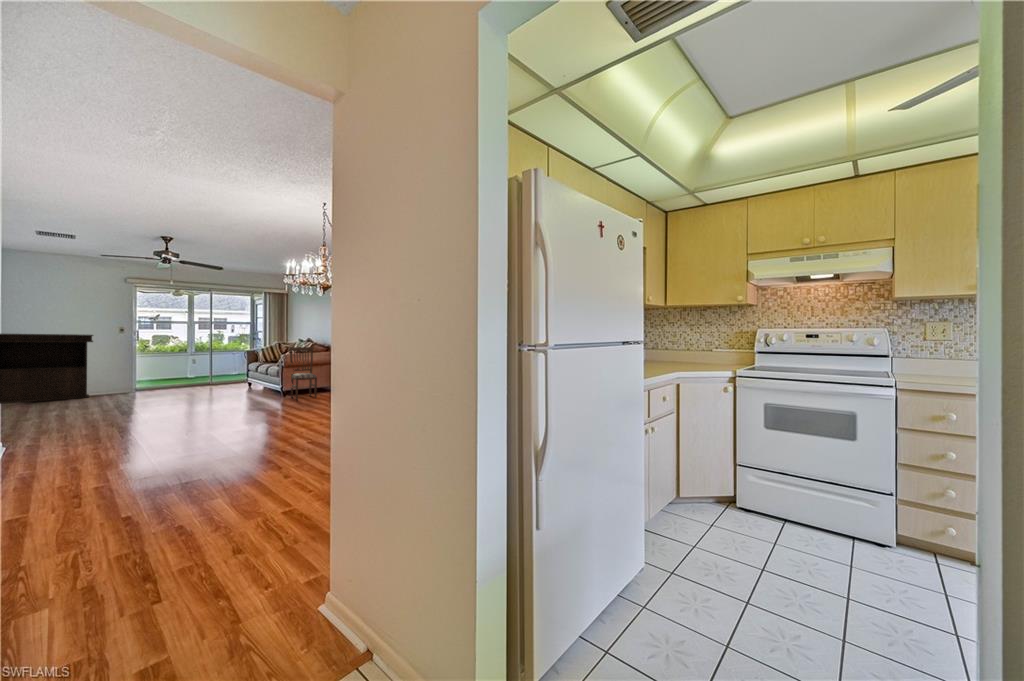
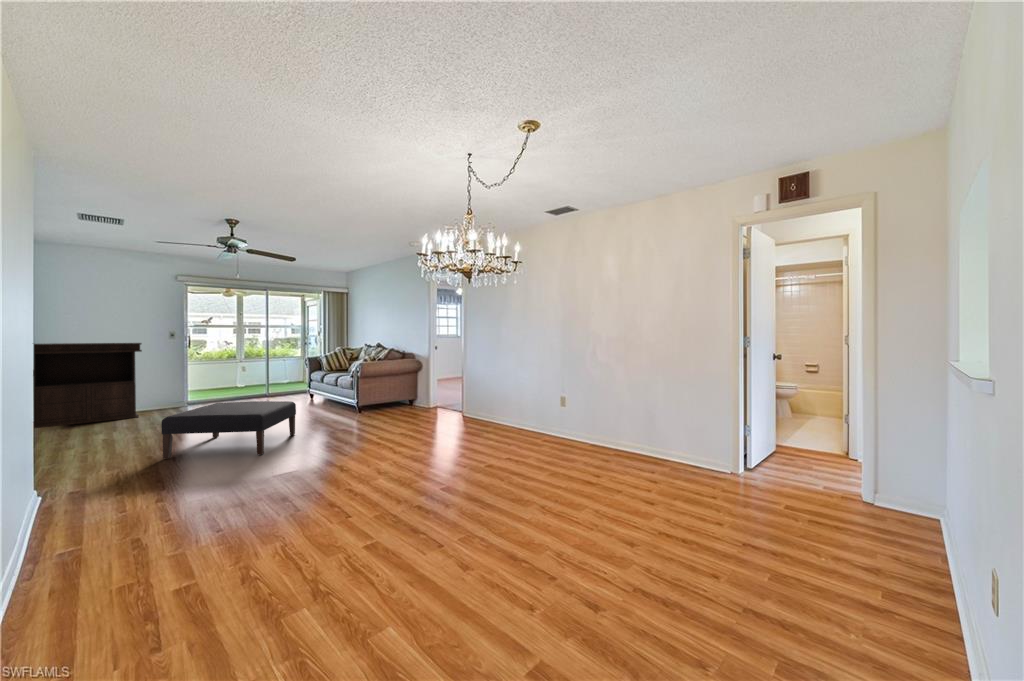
dining chair: present [289,347,317,399] -> none [366,352,400,416]
ottoman: none [97,384,217,425] -> present [161,401,296,459]

